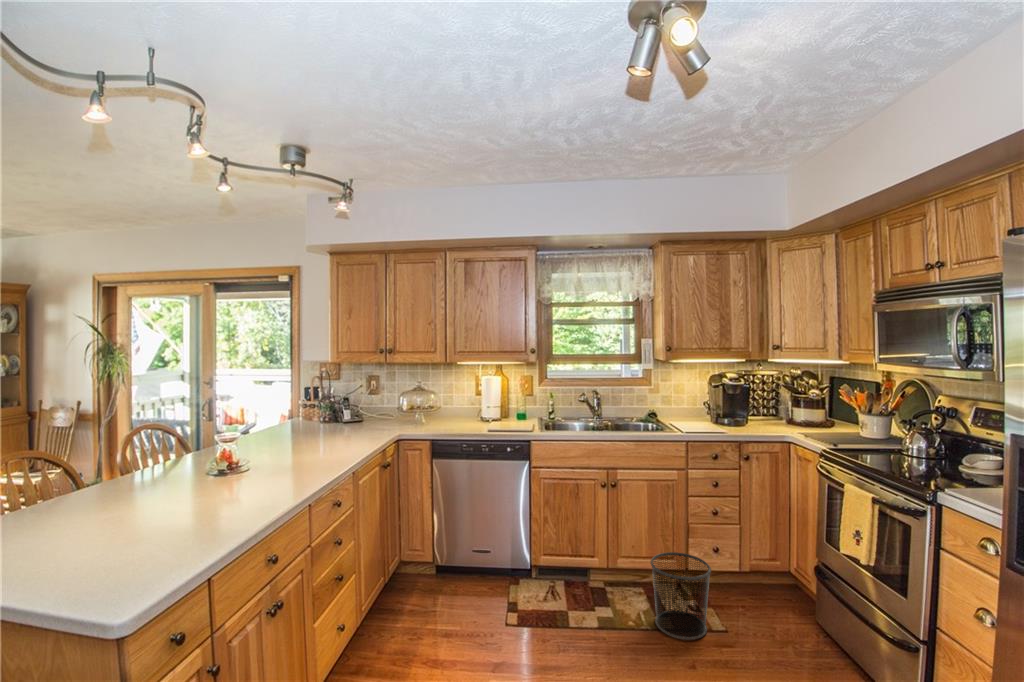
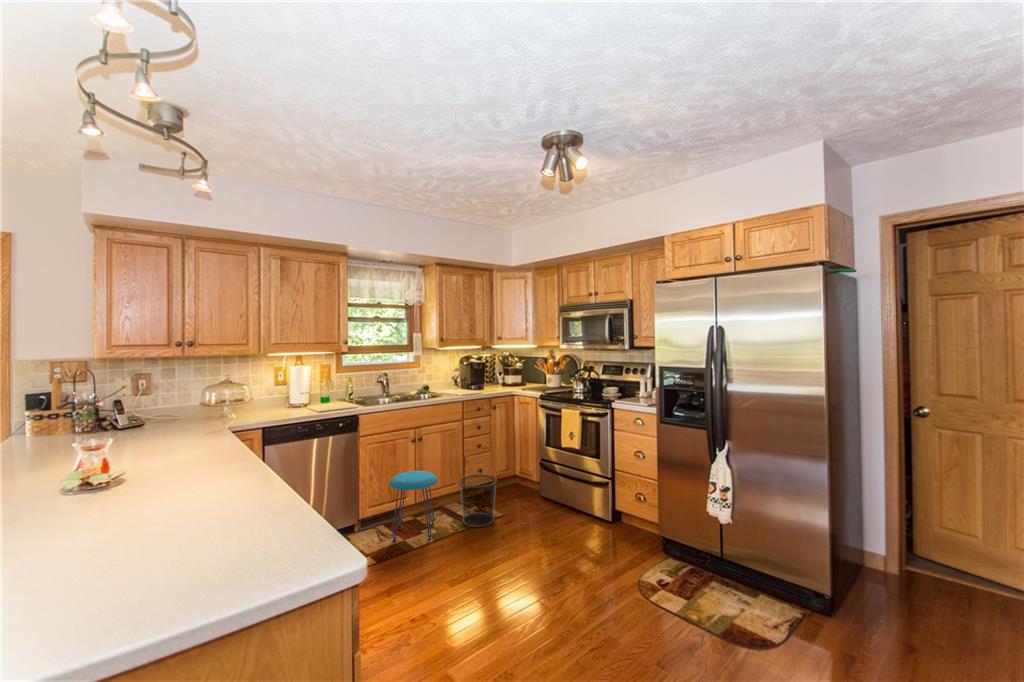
stool: none [553,523,620,626] -> present [390,471,437,541]

